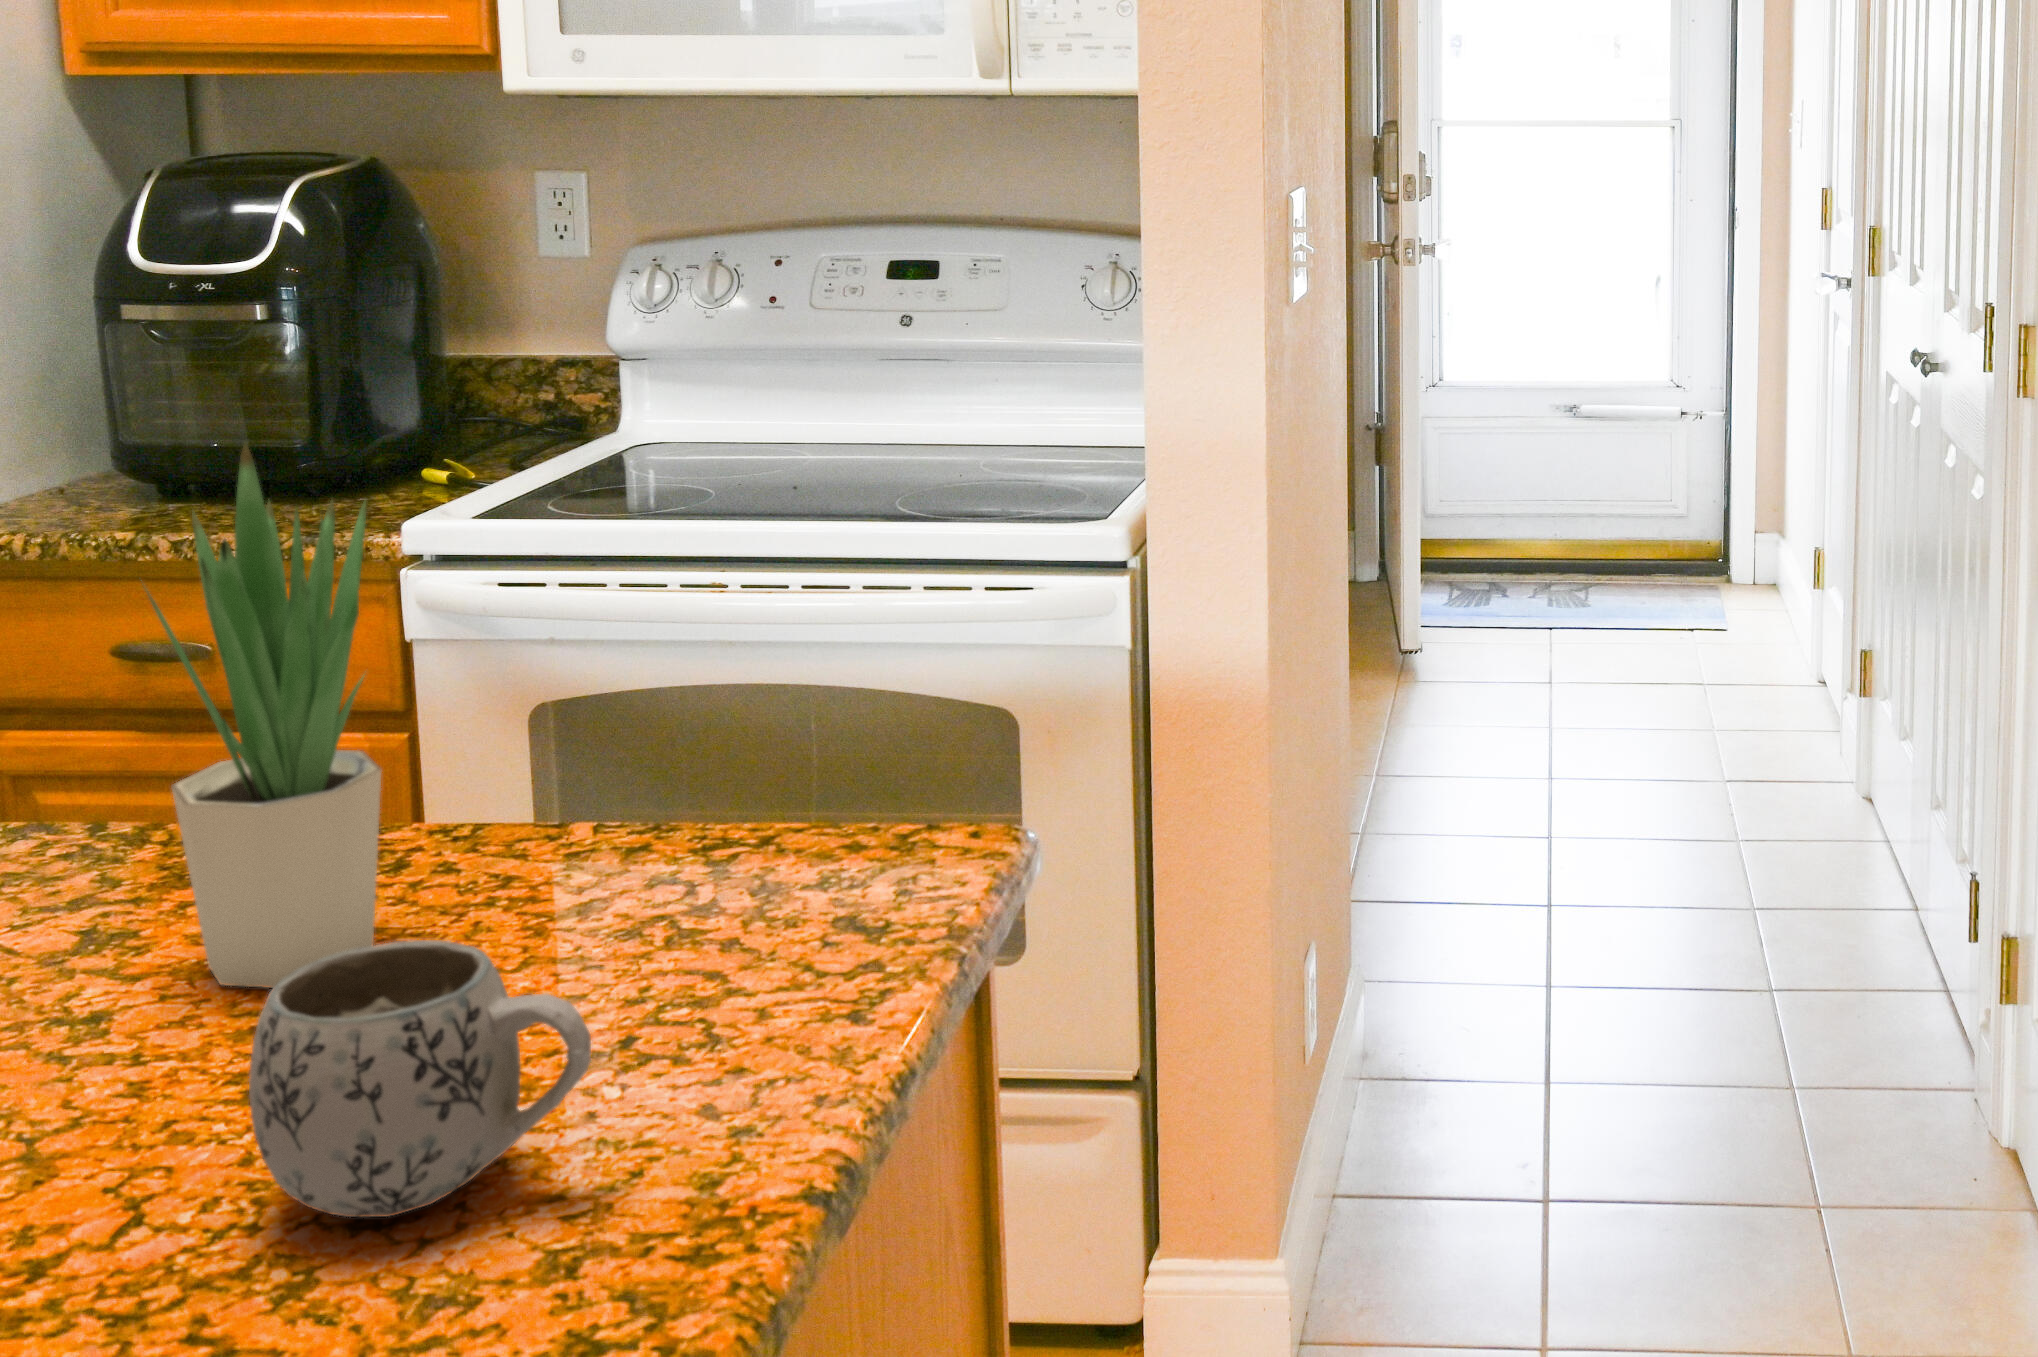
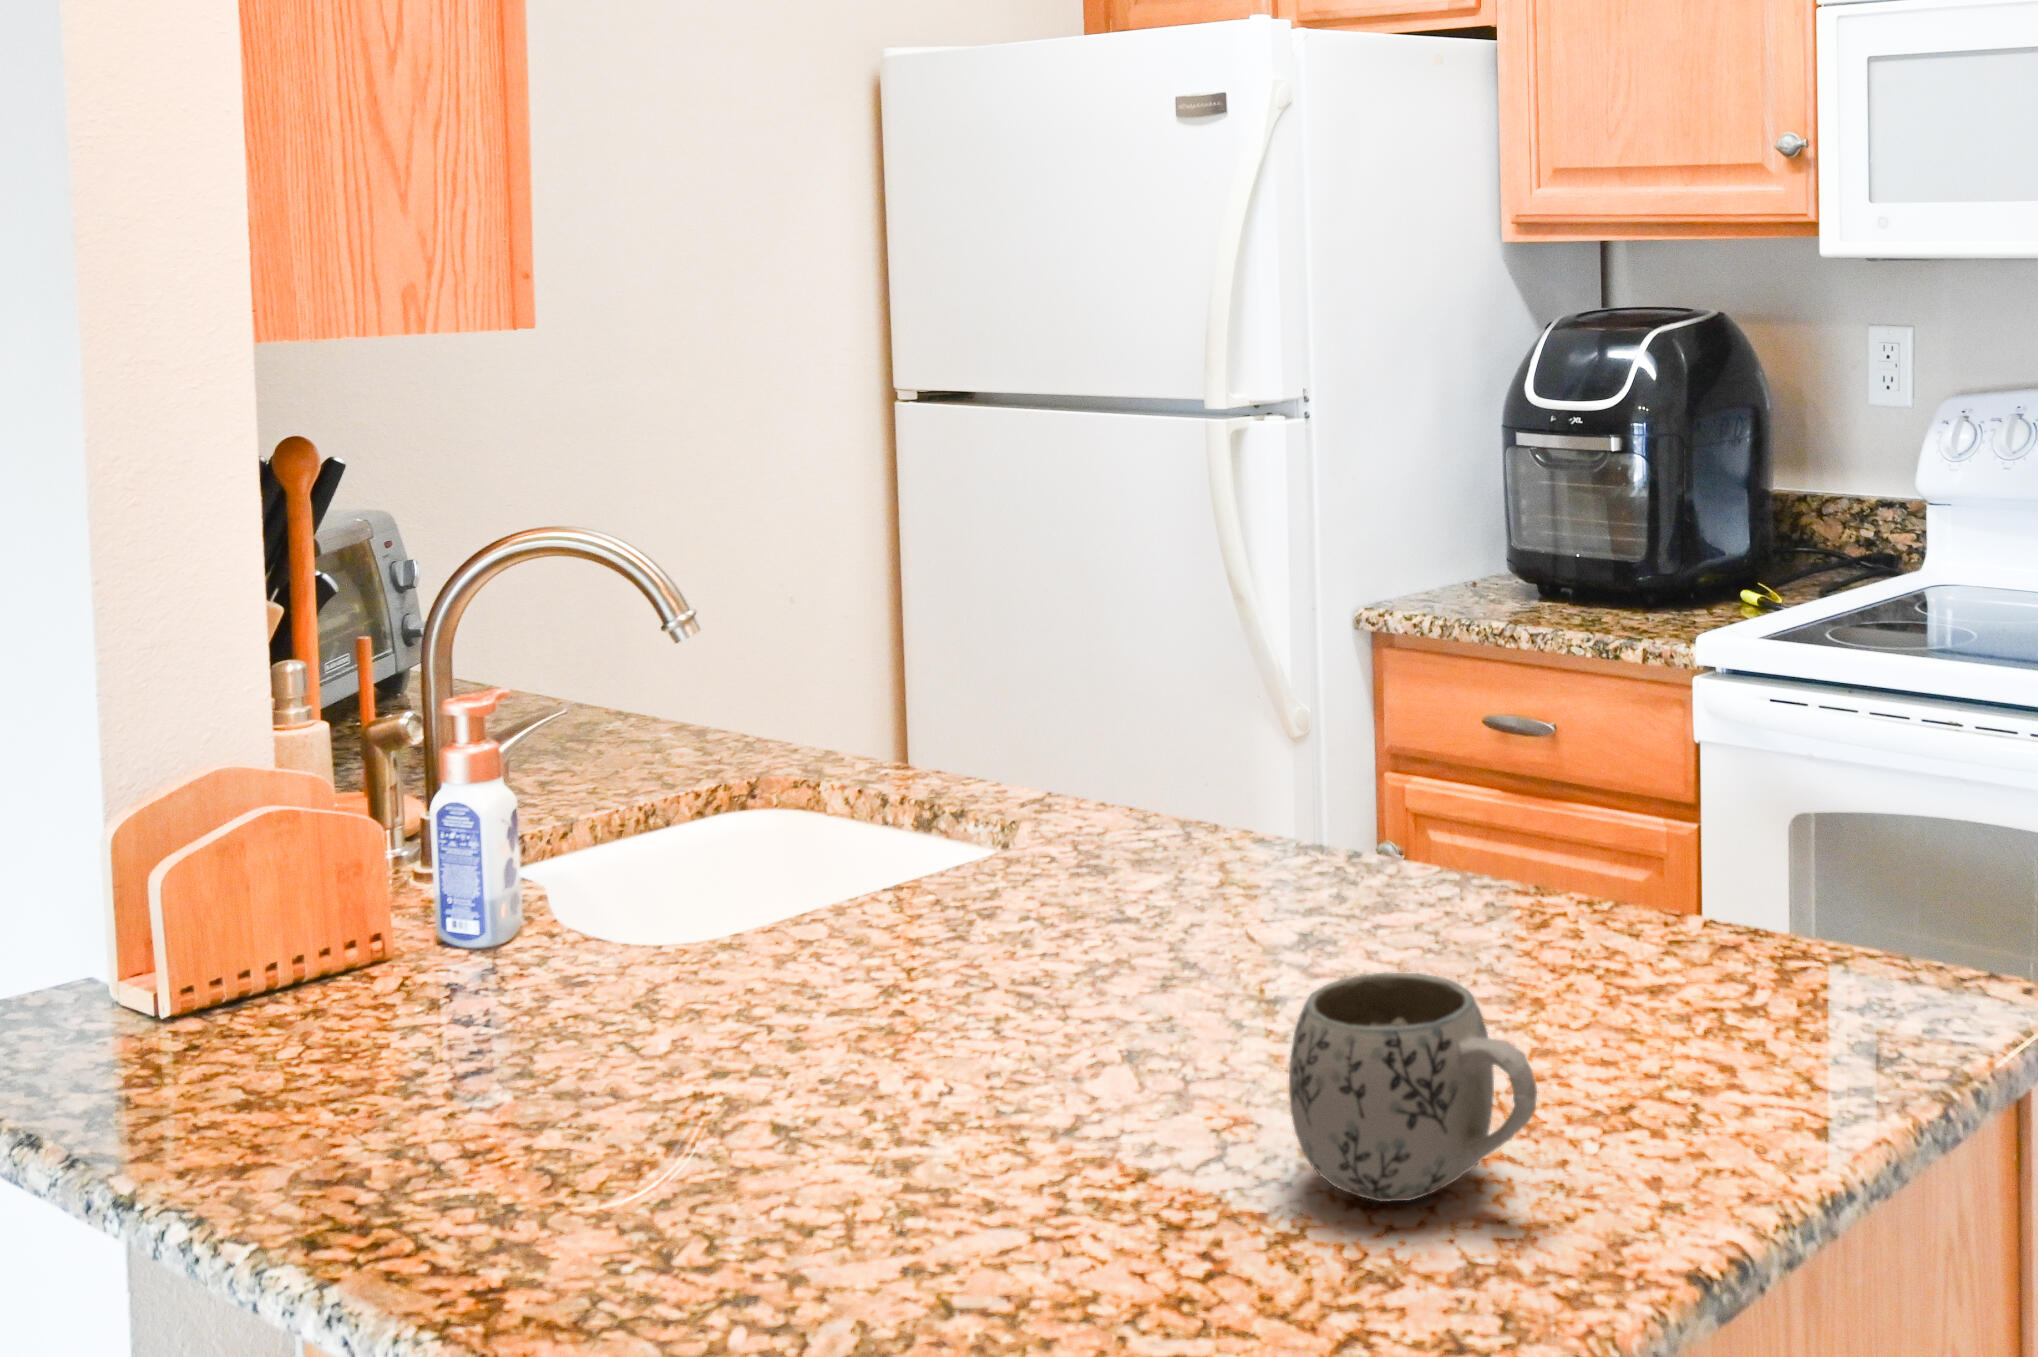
potted plant: present [142,444,381,988] -> none [1327,546,1502,1002]

